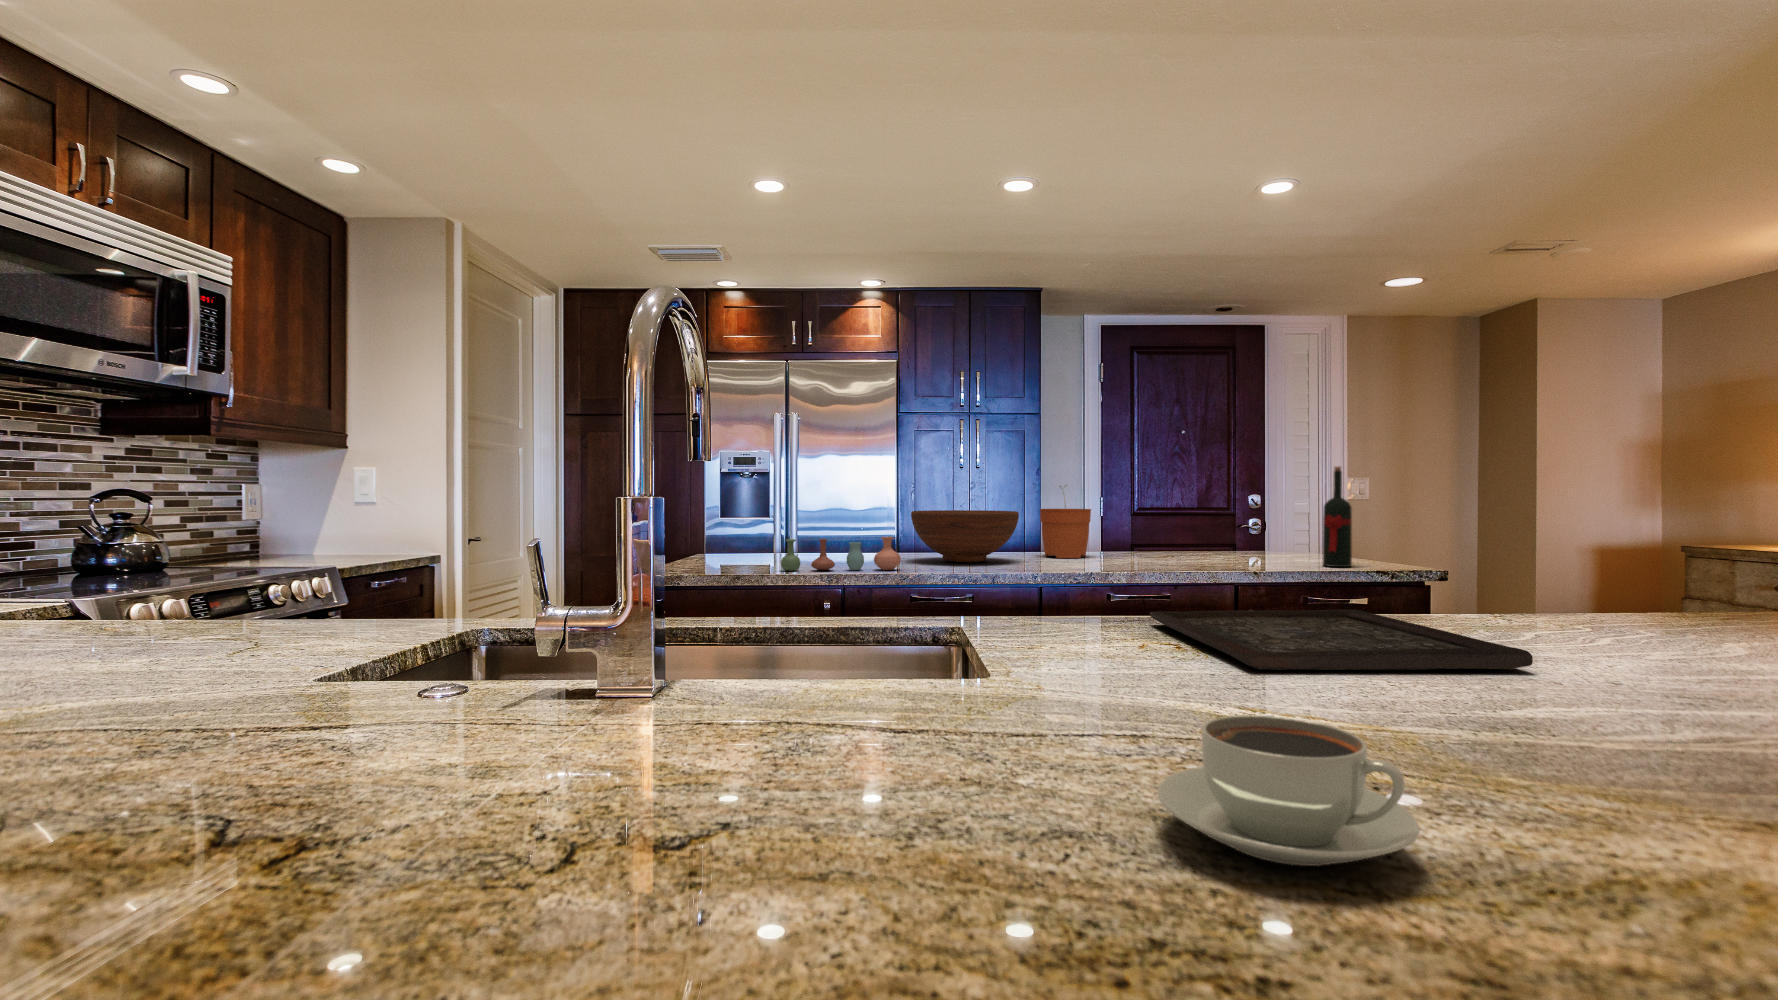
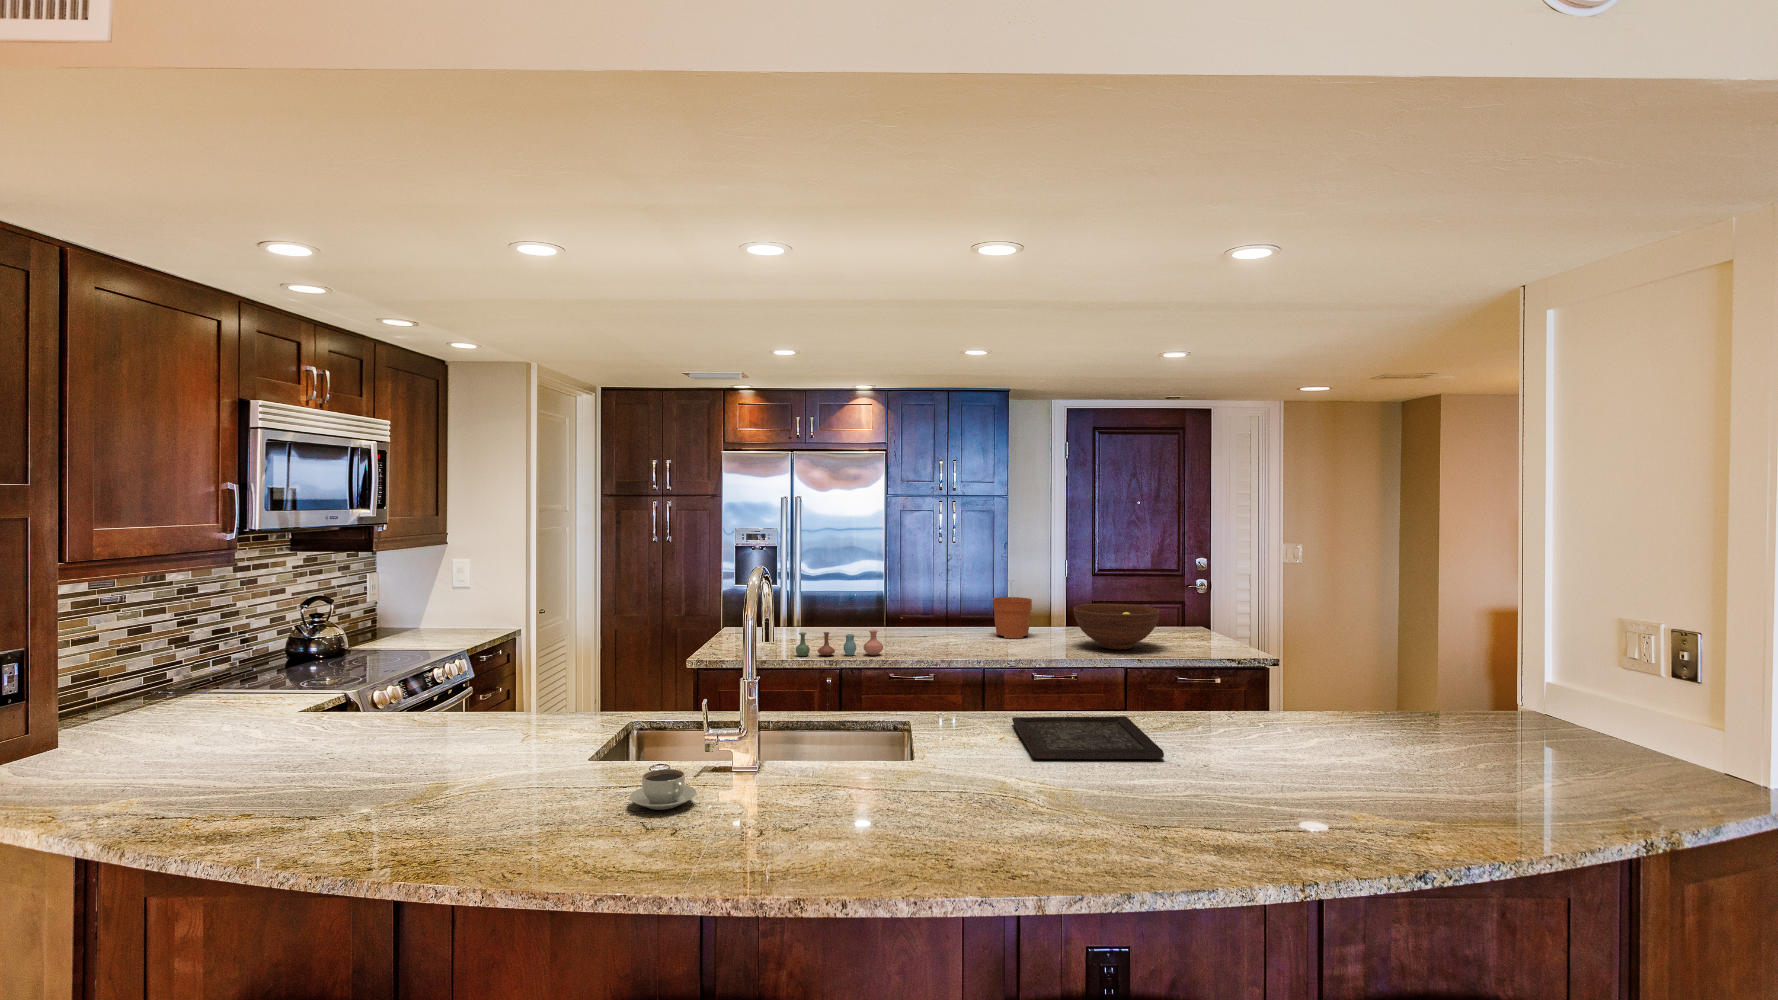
wine bottle: present [1323,467,1352,567] -> none [1195,578,1216,653]
fruit bowl: present [911,510,1019,562] -> present [1074,604,1160,649]
coffee cup: present [1157,716,1420,866] -> present [629,769,697,810]

